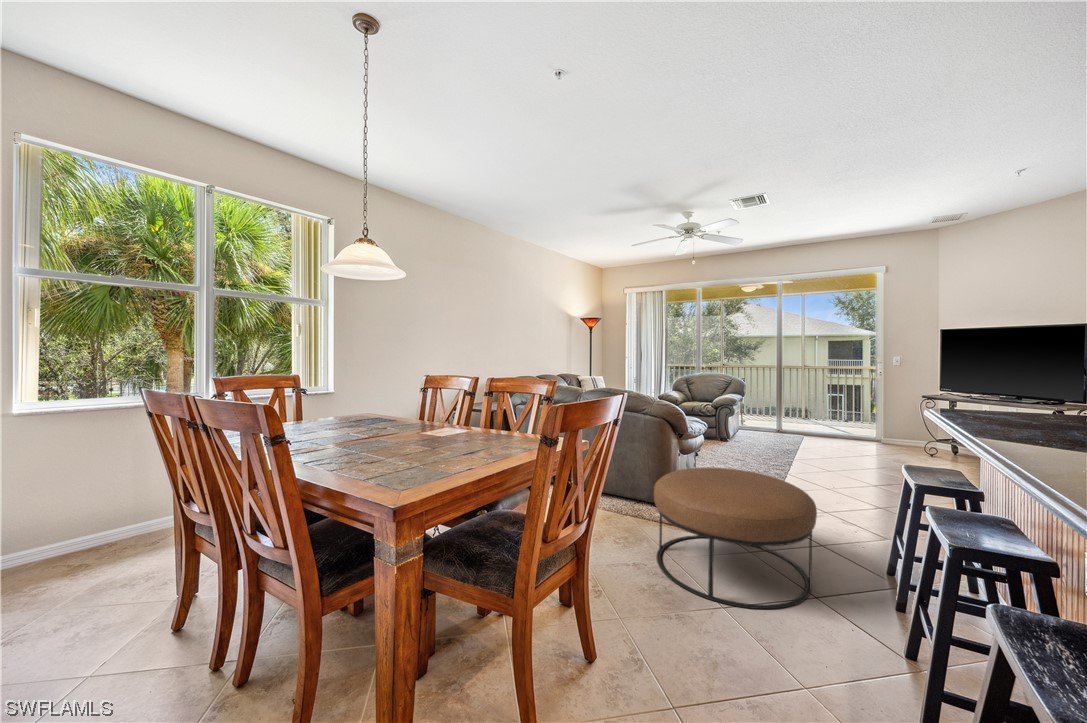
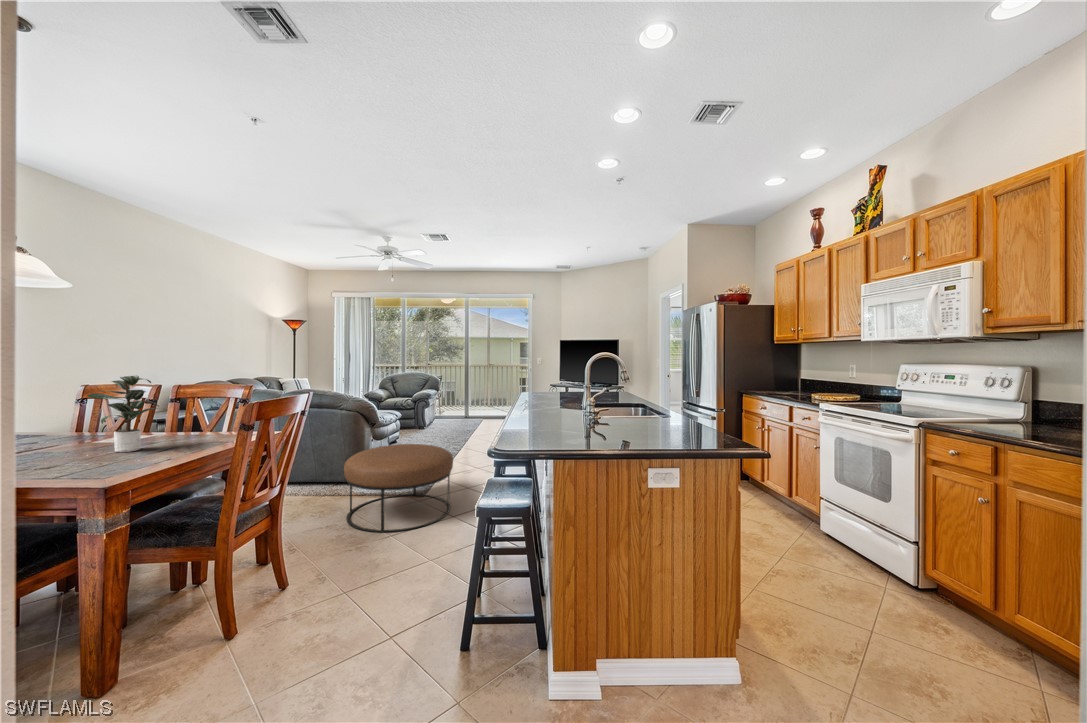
potted plant: none [402,363,486,450] -> present [88,375,159,452]

